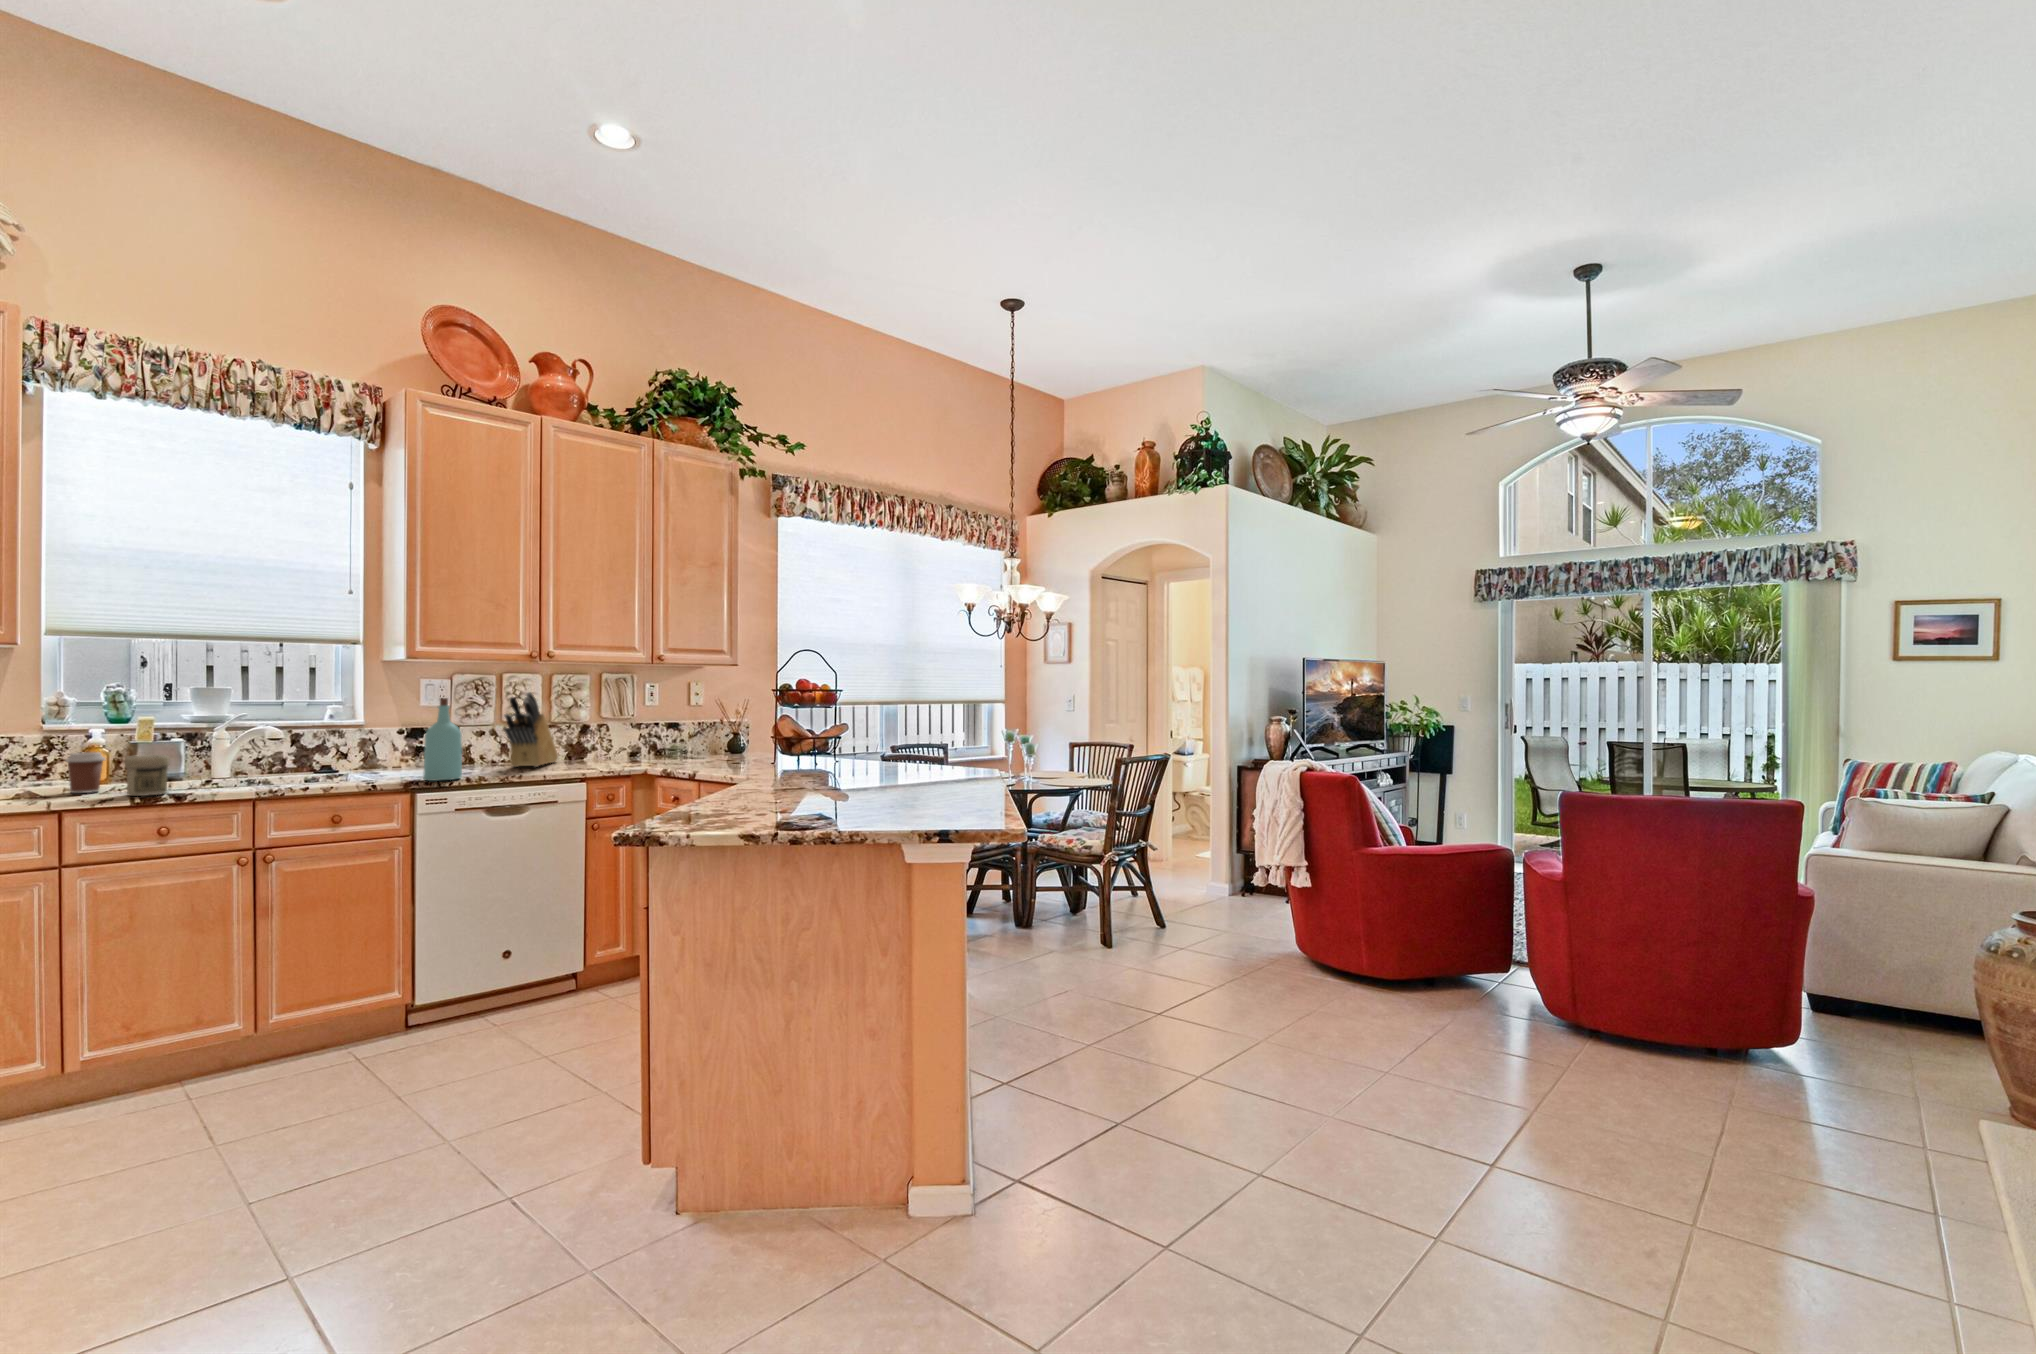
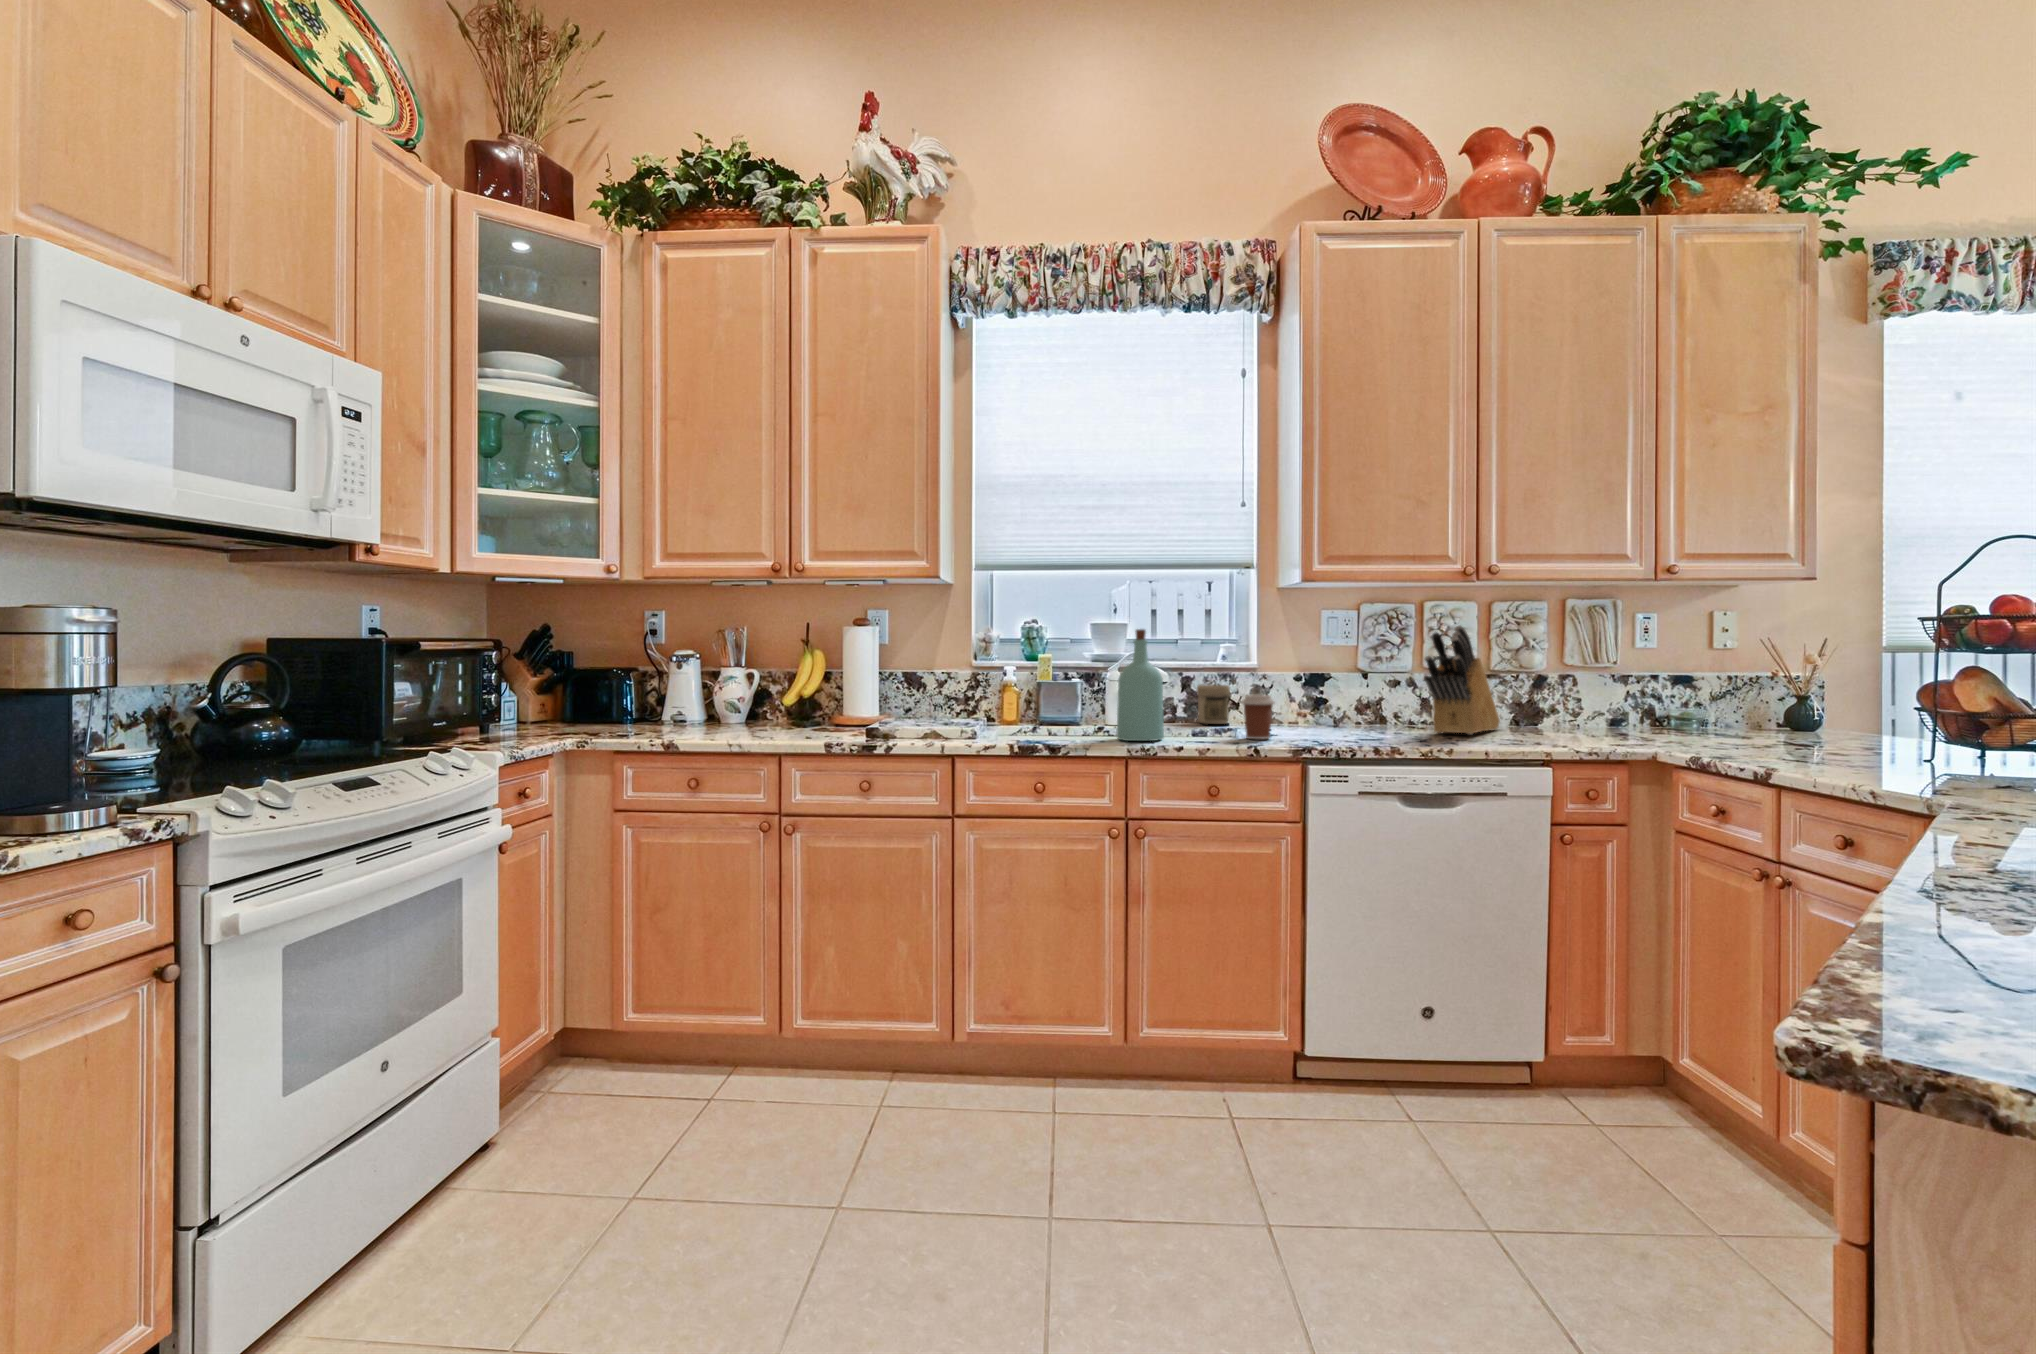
bottle: present [423,698,462,781] -> present [1117,629,1164,741]
coffee cup: present [65,752,105,793] -> present [1242,695,1275,739]
jar: present [125,755,170,796] -> present [1197,684,1230,724]

